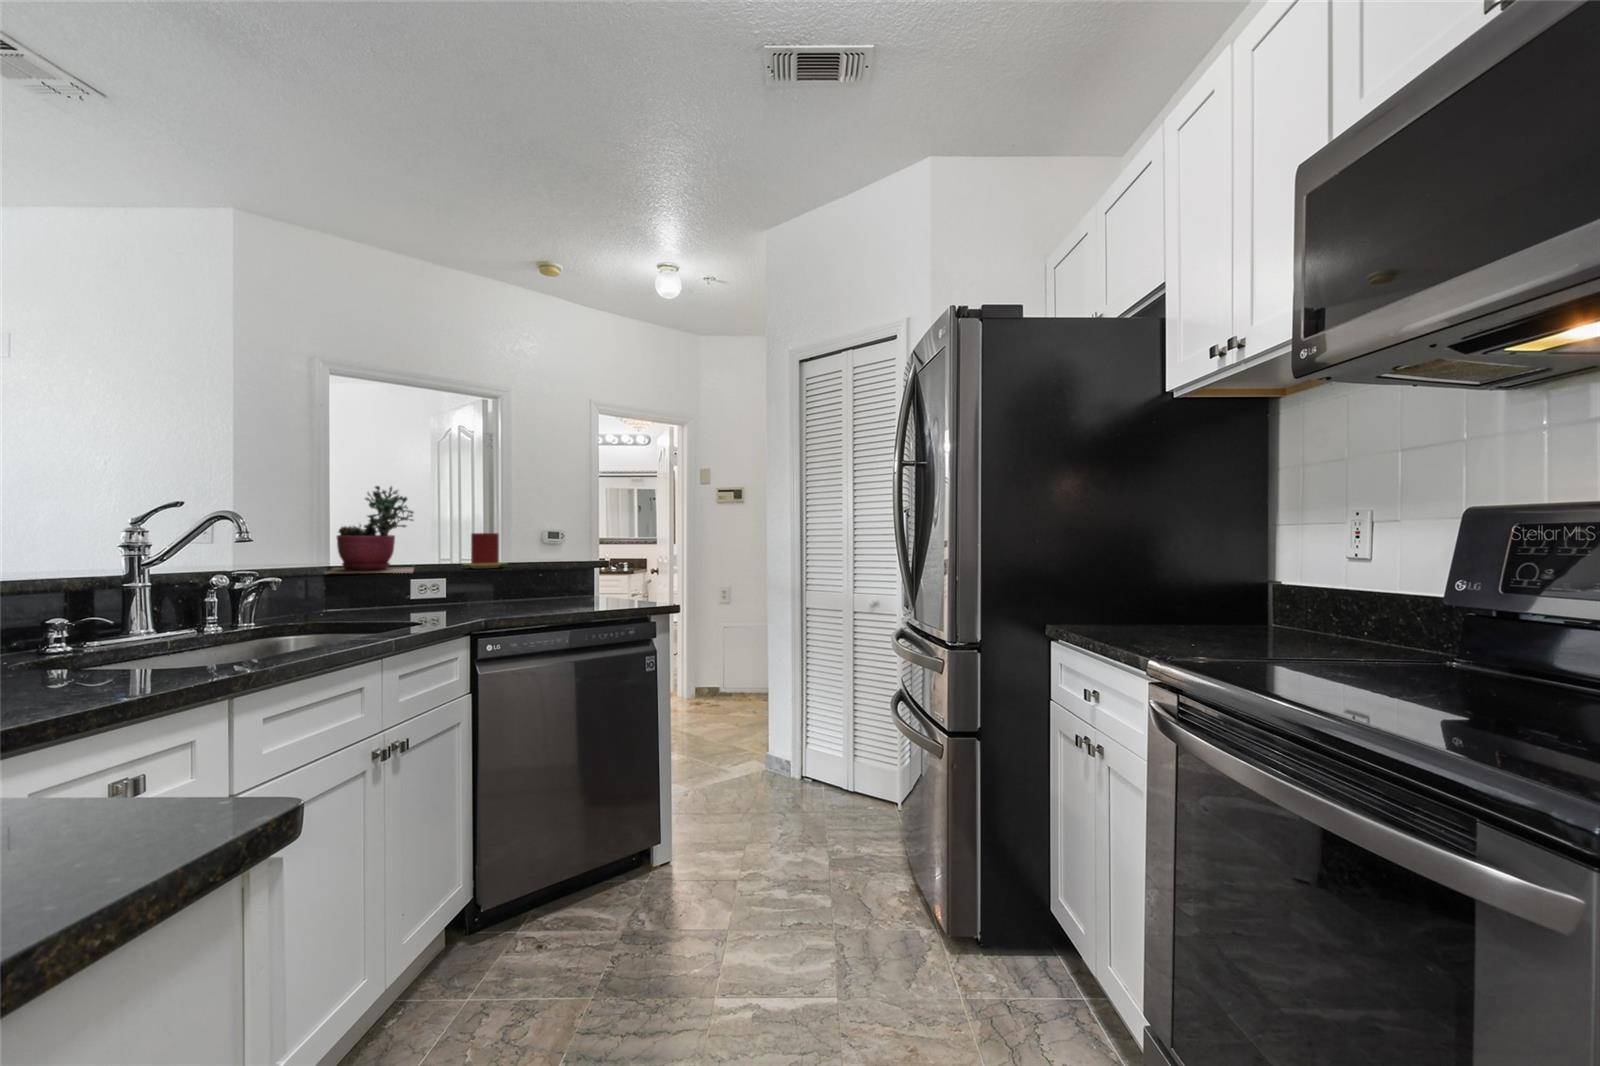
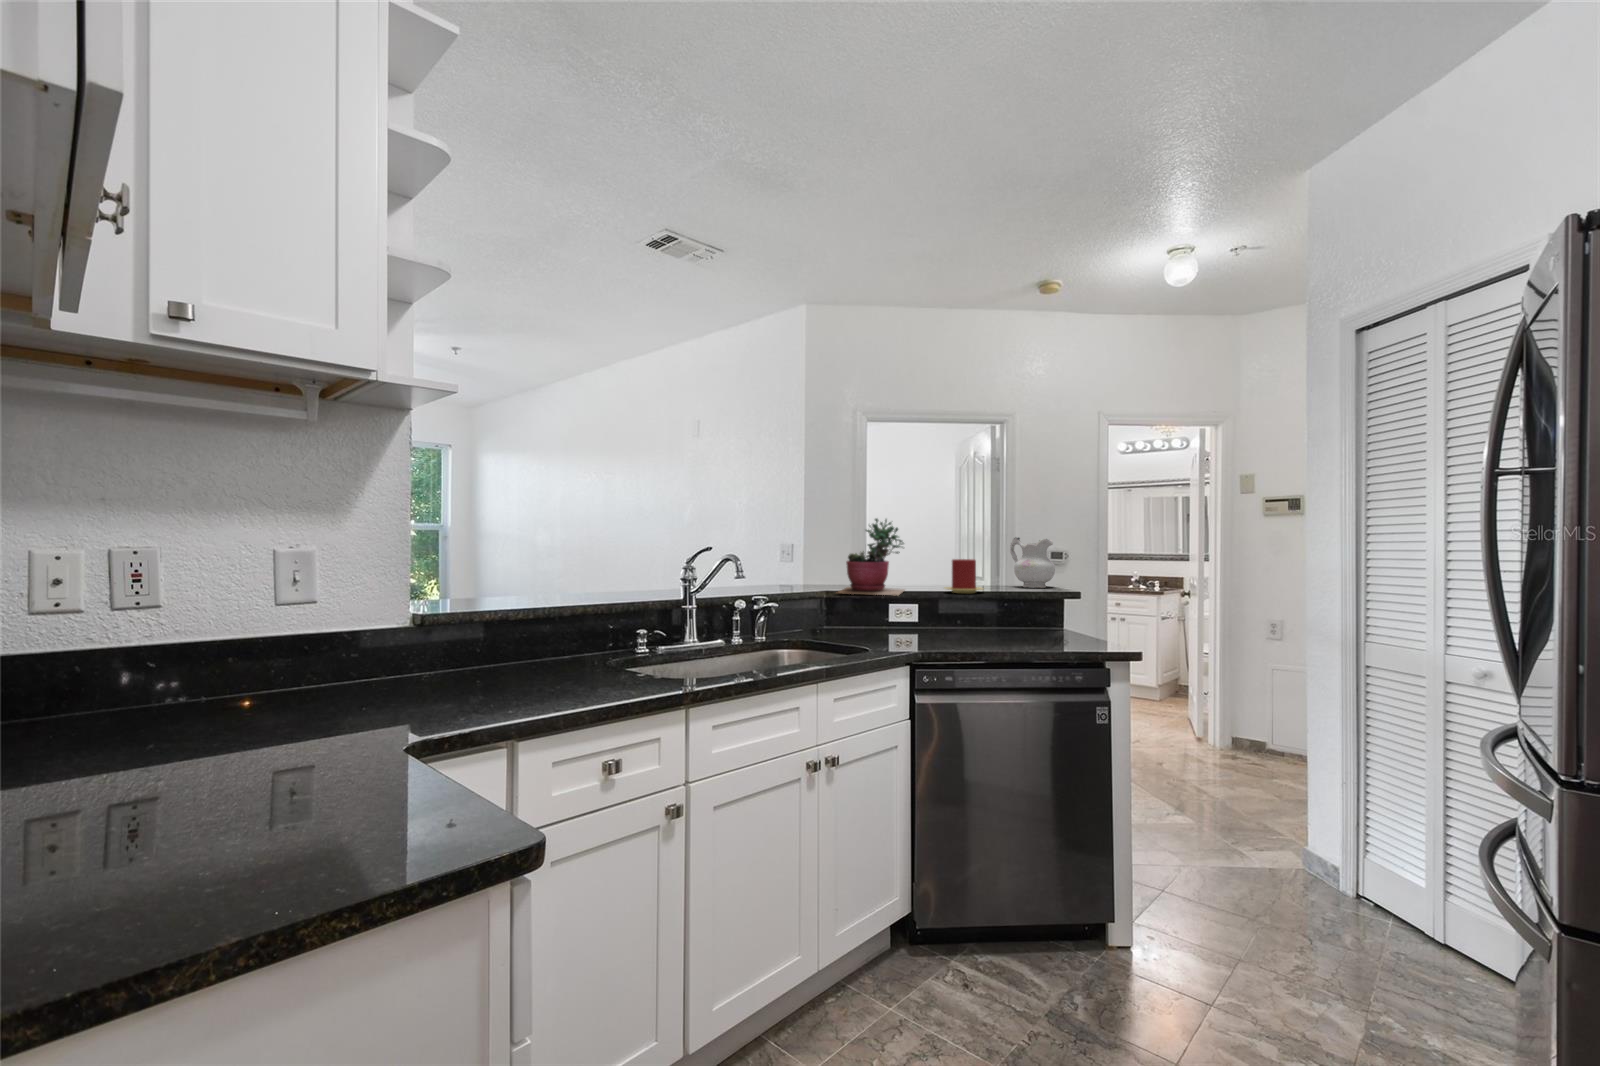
ceramic pitcher: none [525,513,570,563] -> present [1010,537,1055,588]

